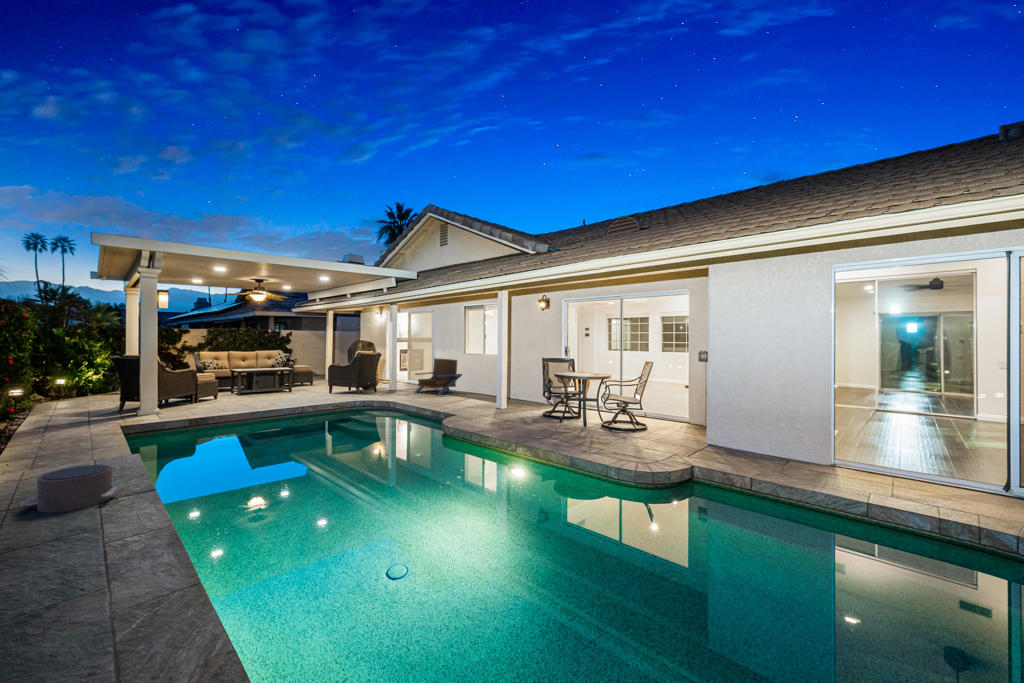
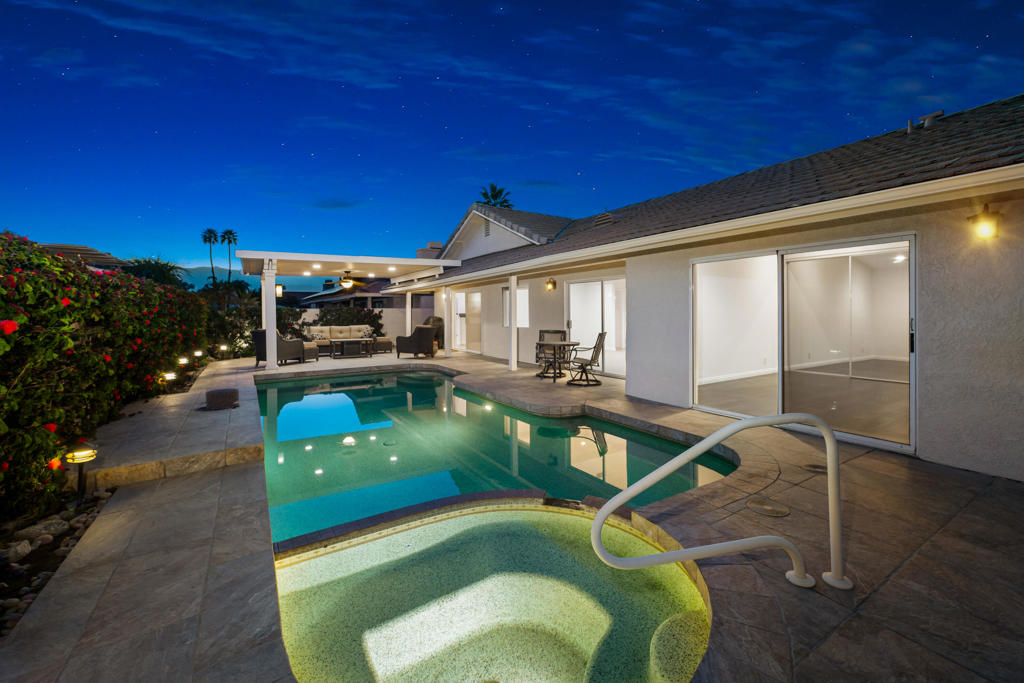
lounge chair: present [415,358,462,396] -> none [463,331,502,363]

